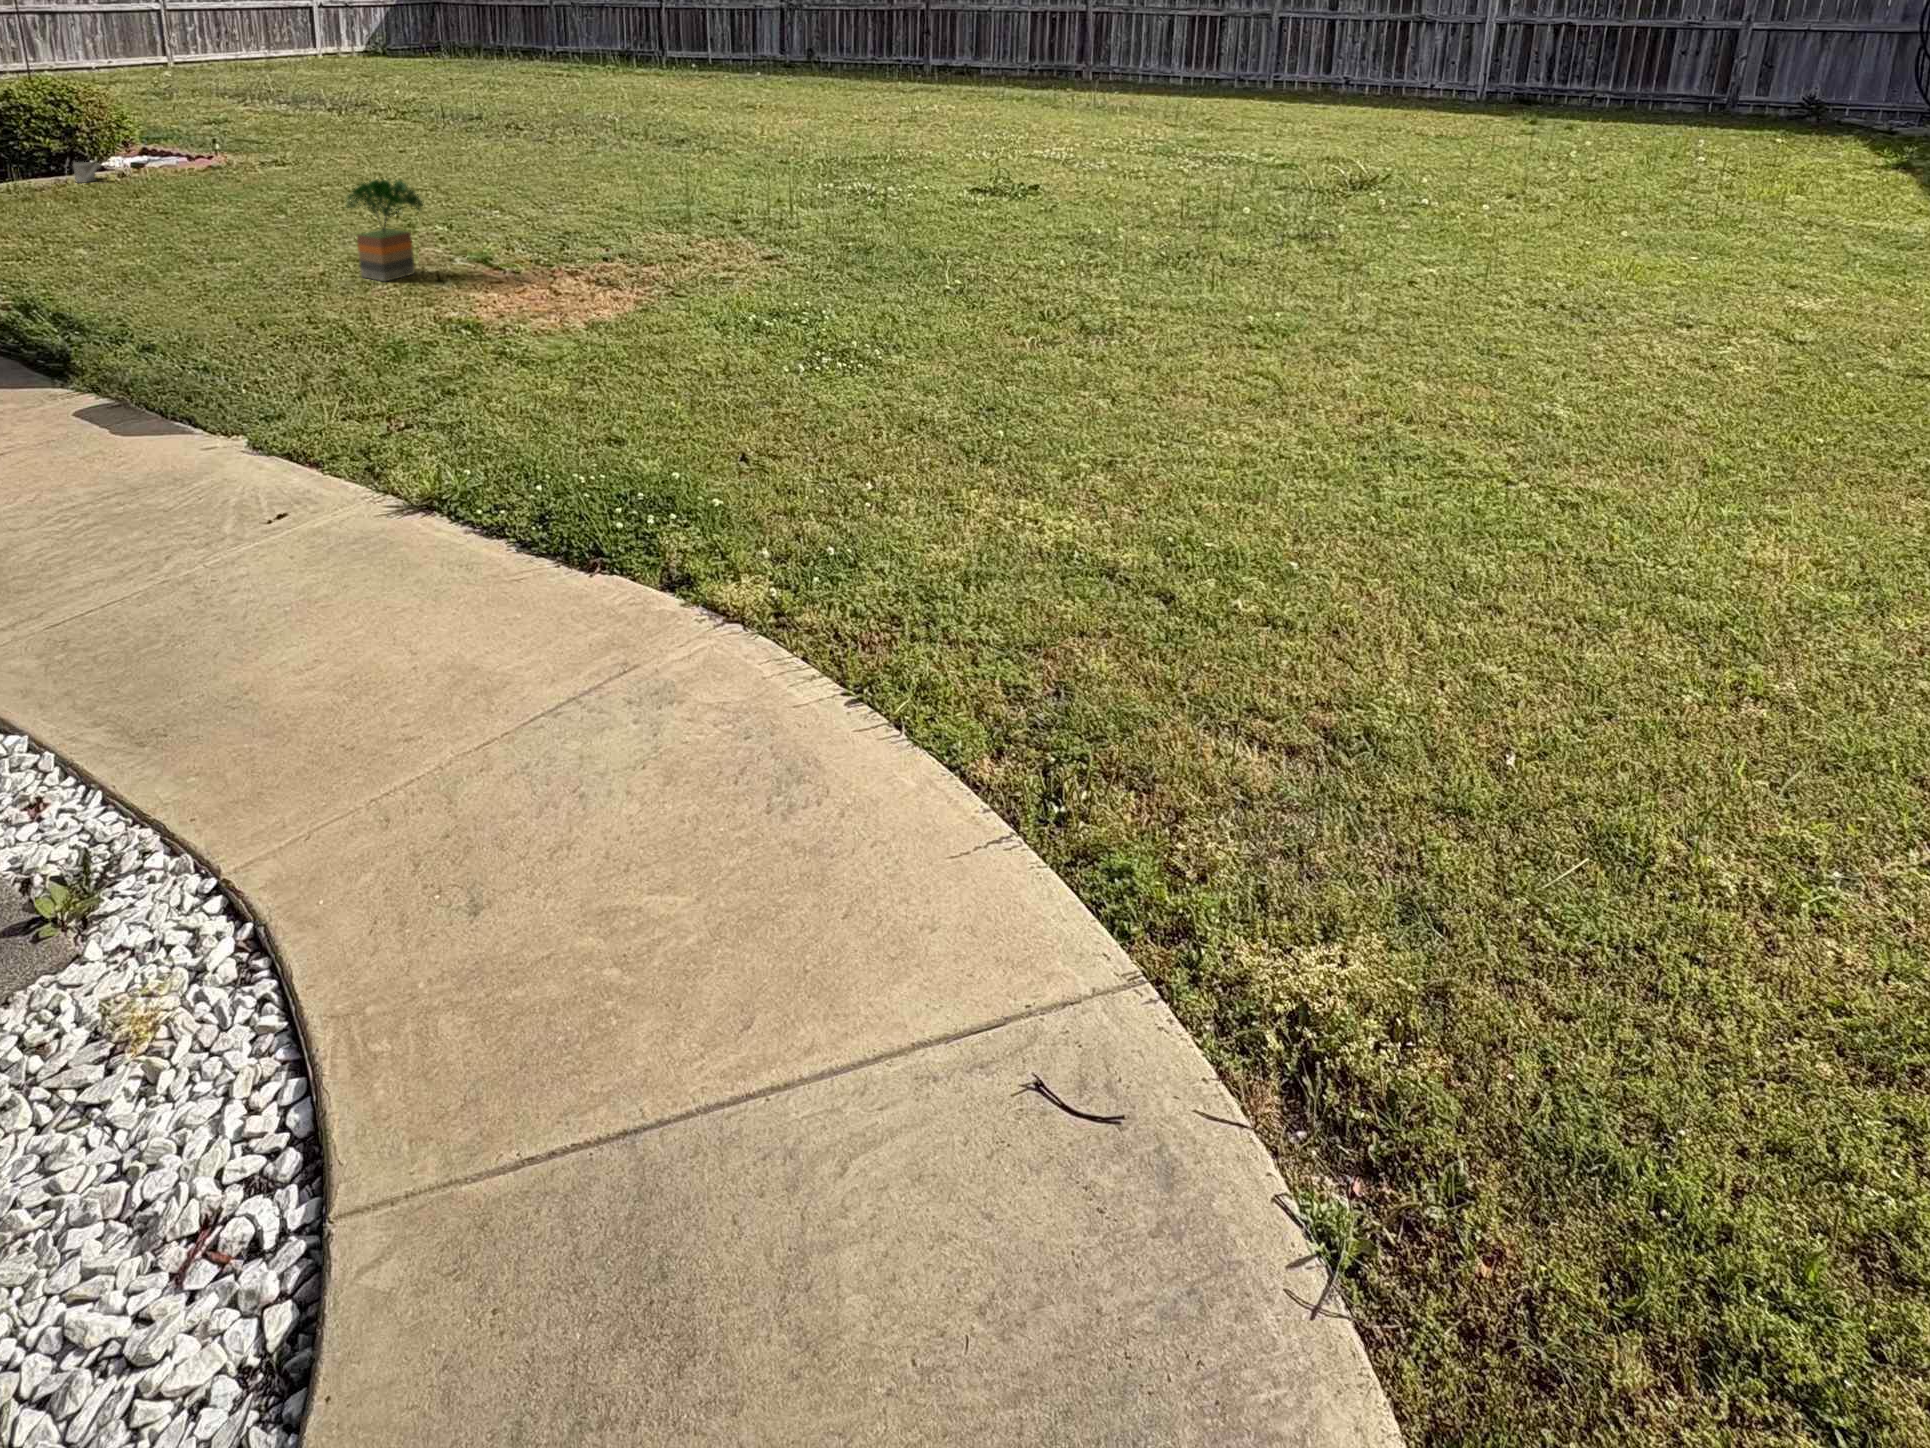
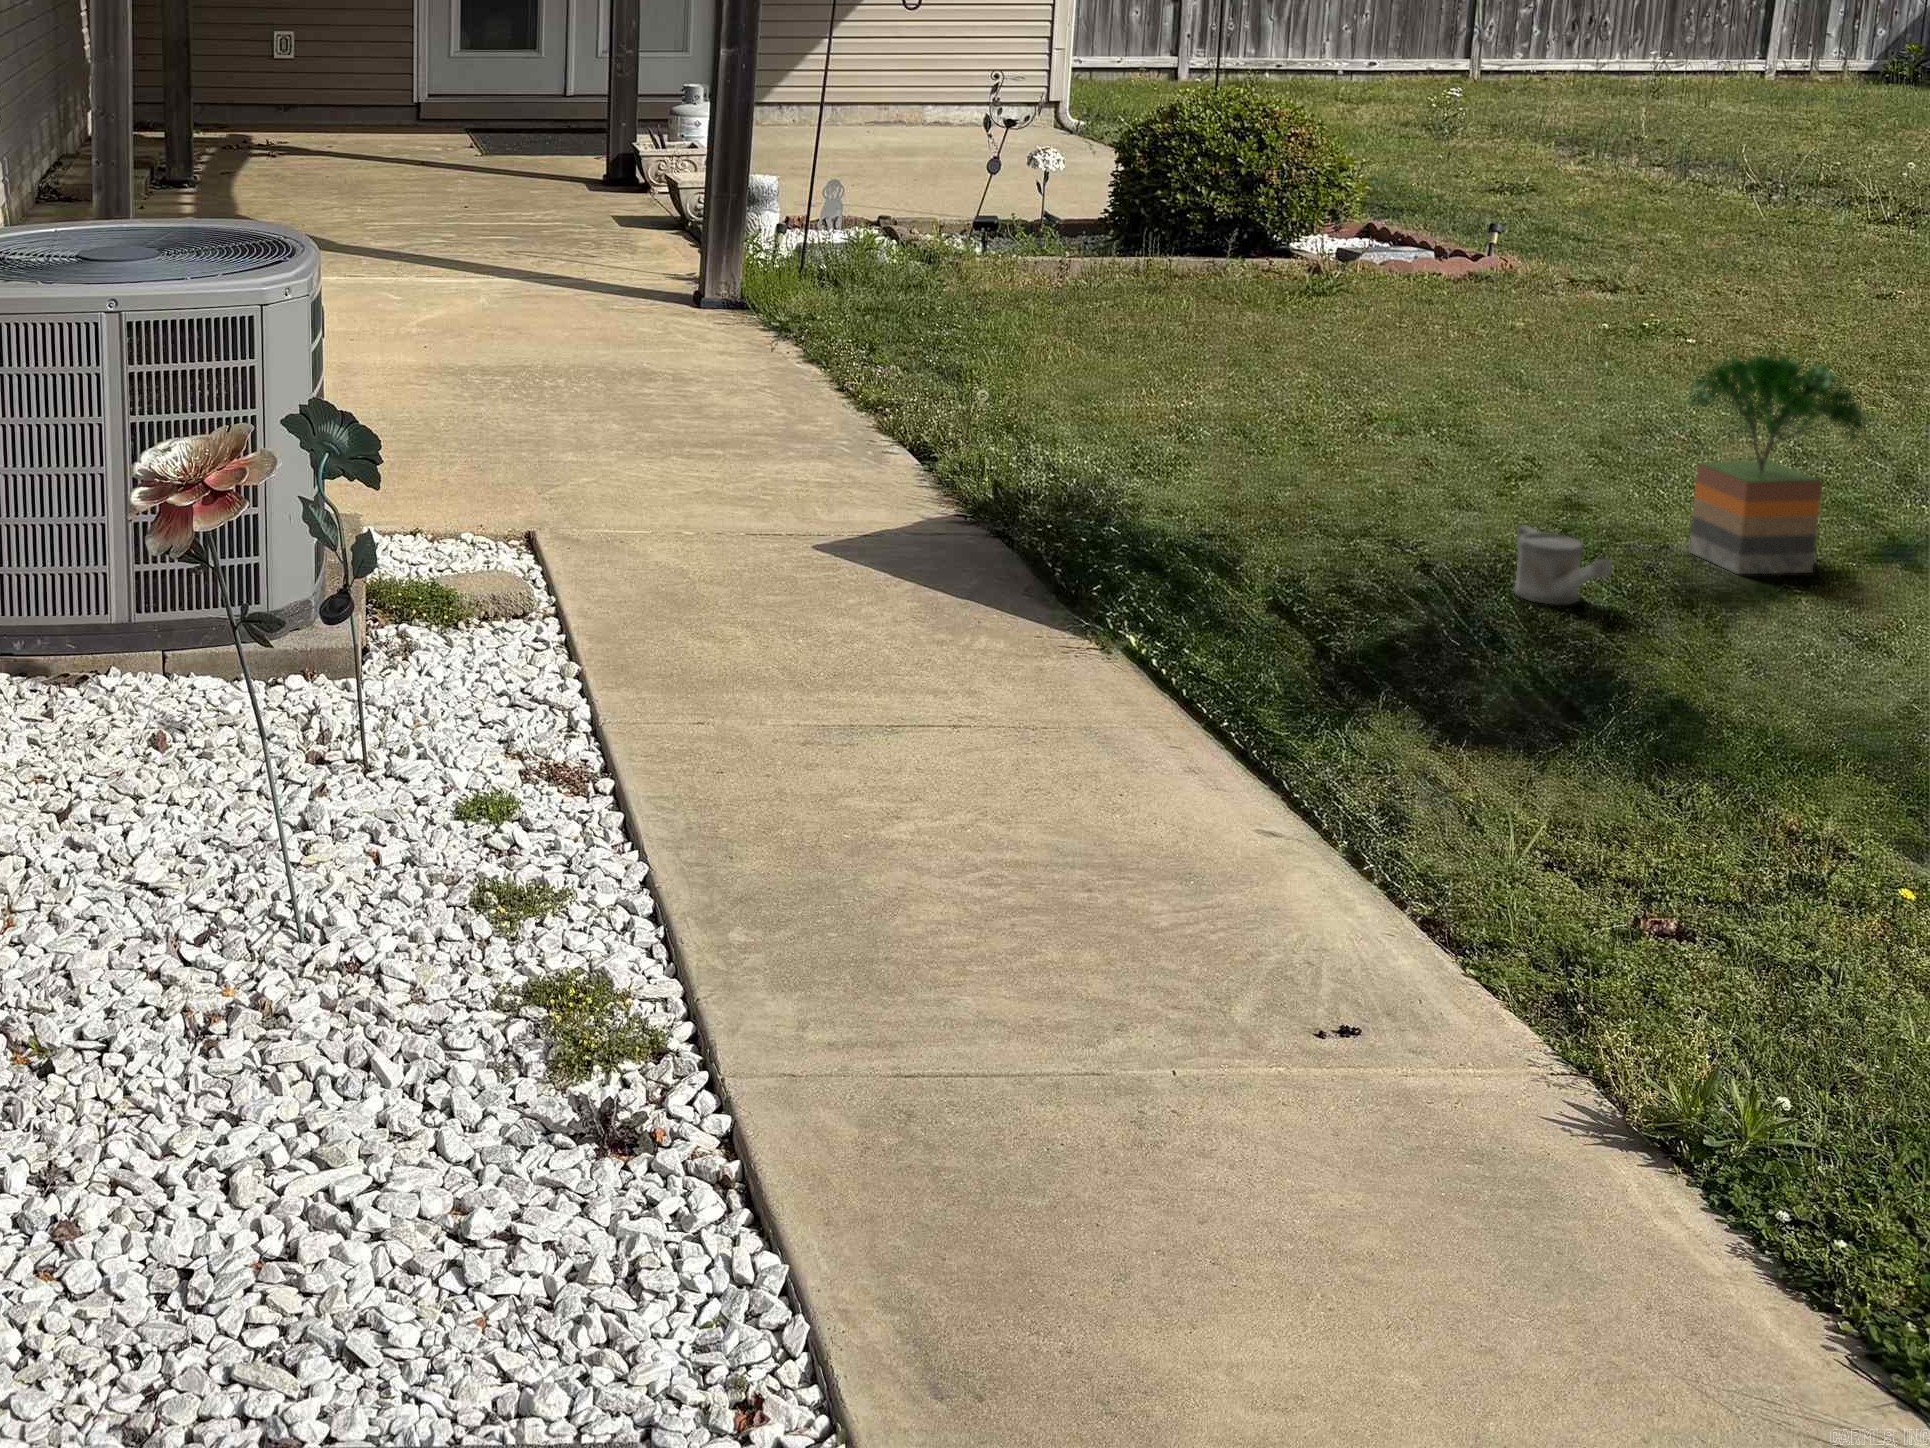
watering can: present [73,162,101,183] -> present [1514,525,1612,604]

